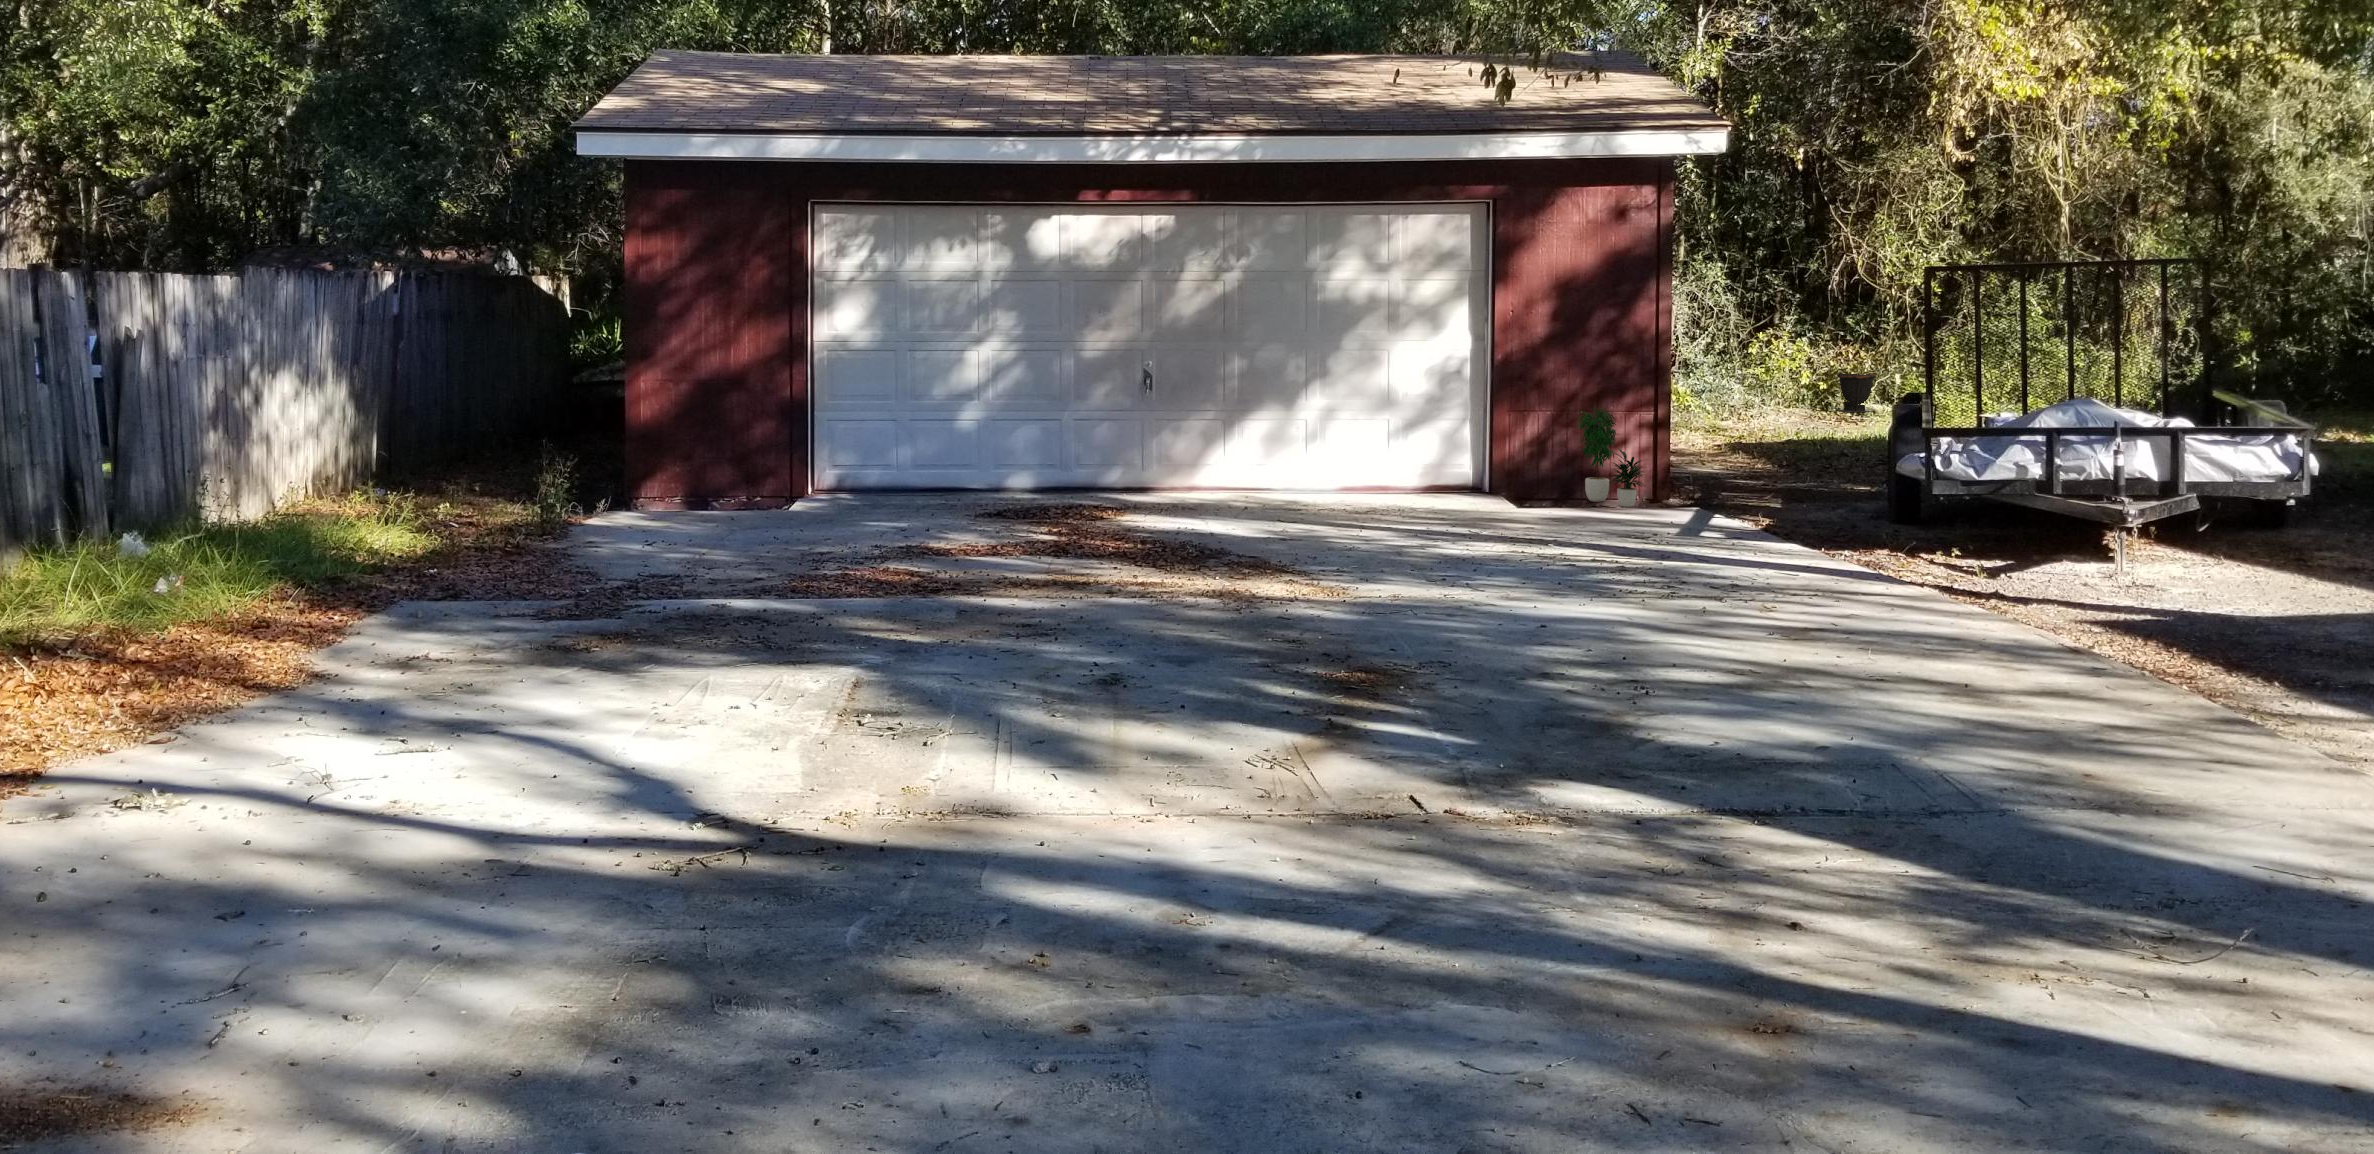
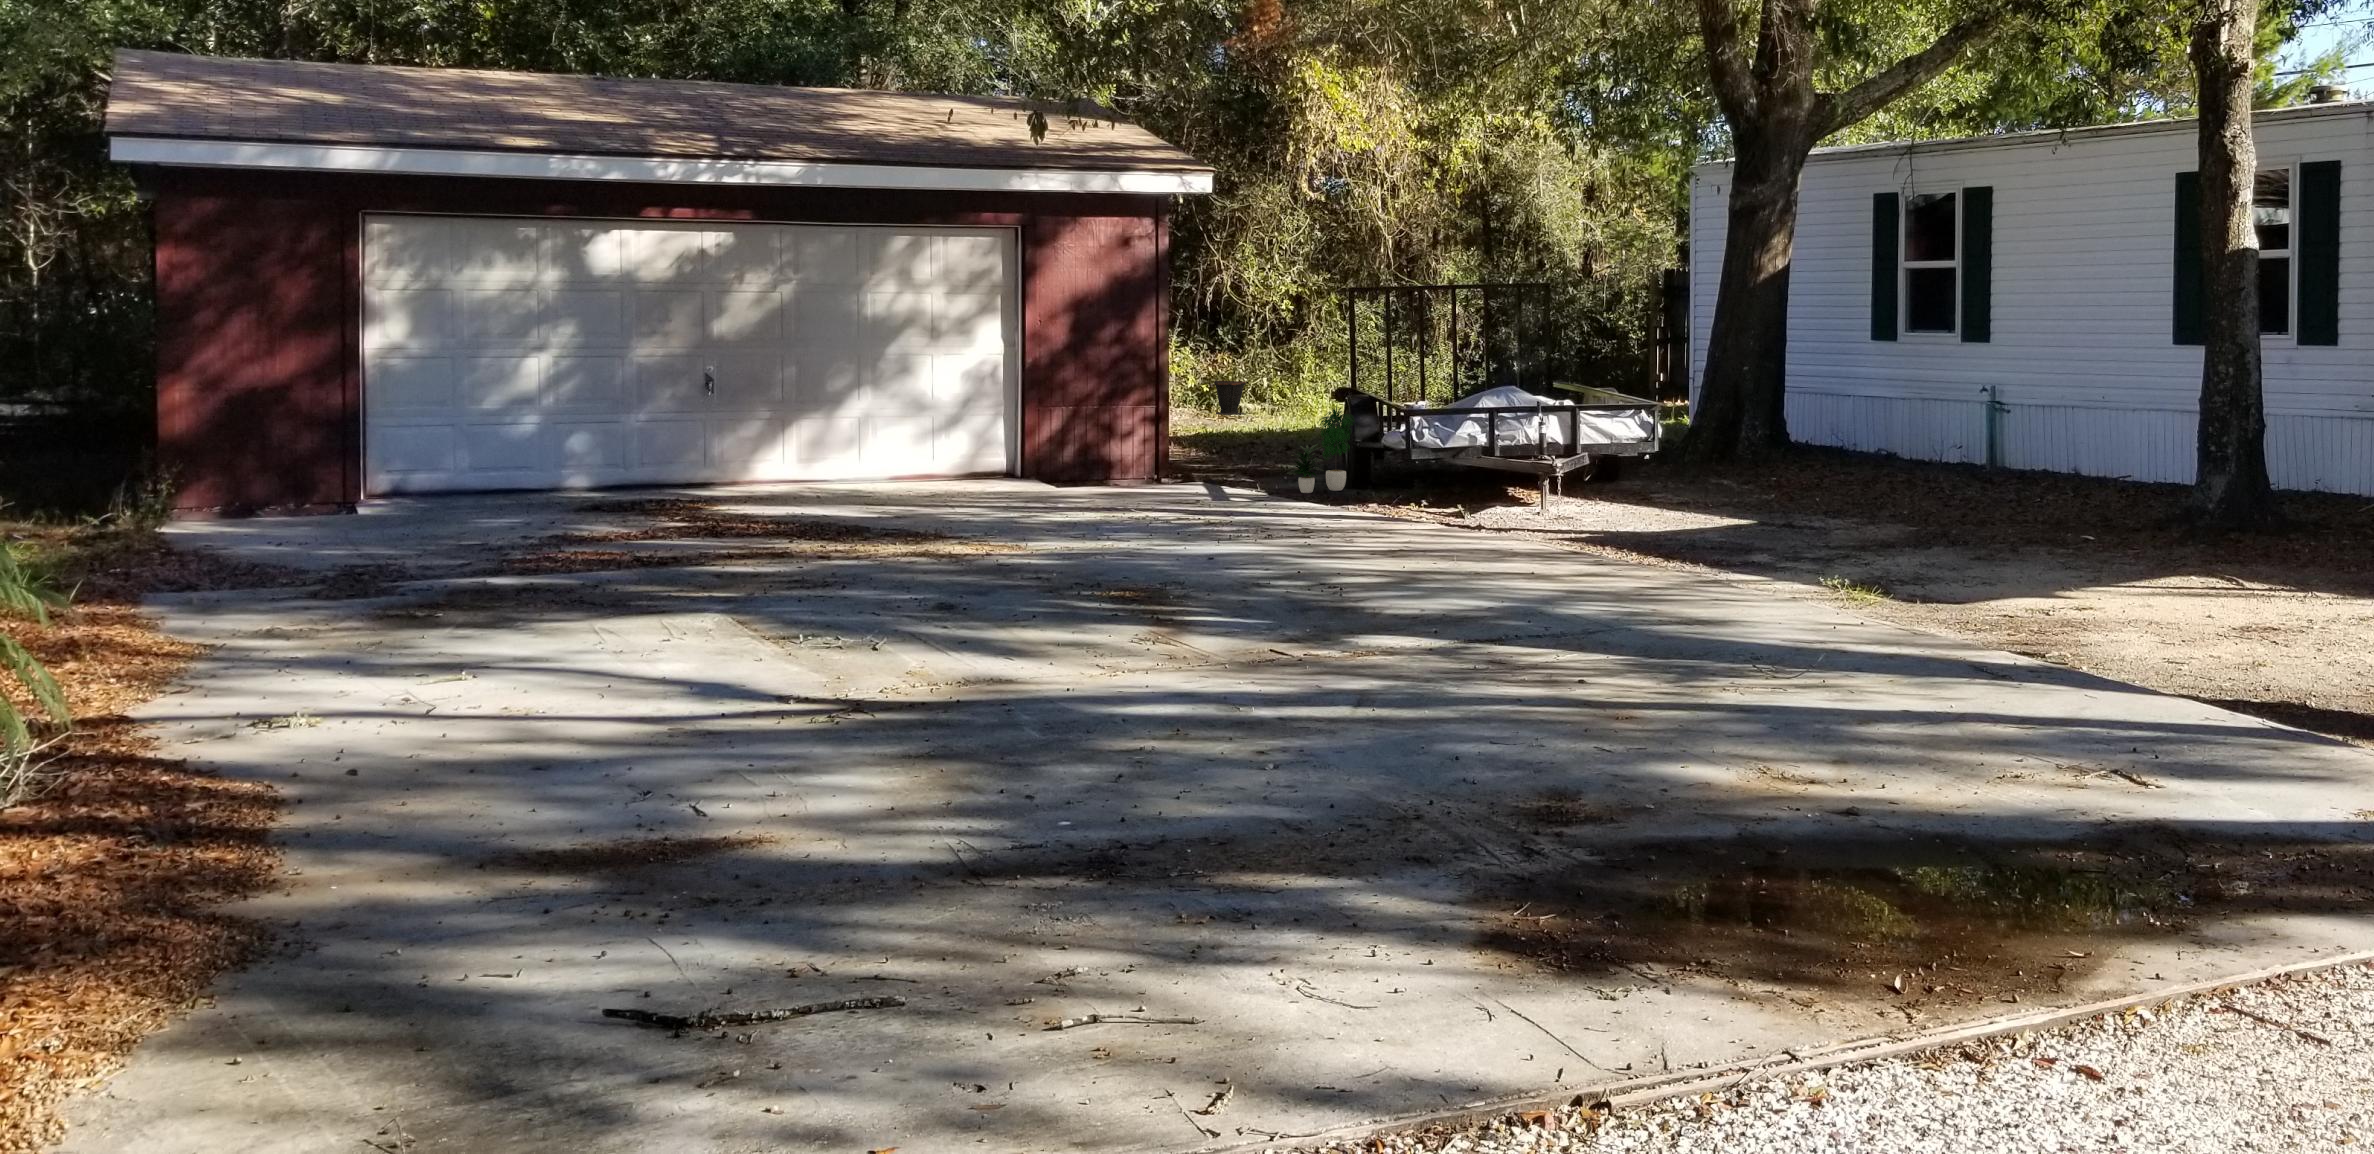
potted plant: present [1577,408,1644,507] -> present [1289,406,1354,493]

